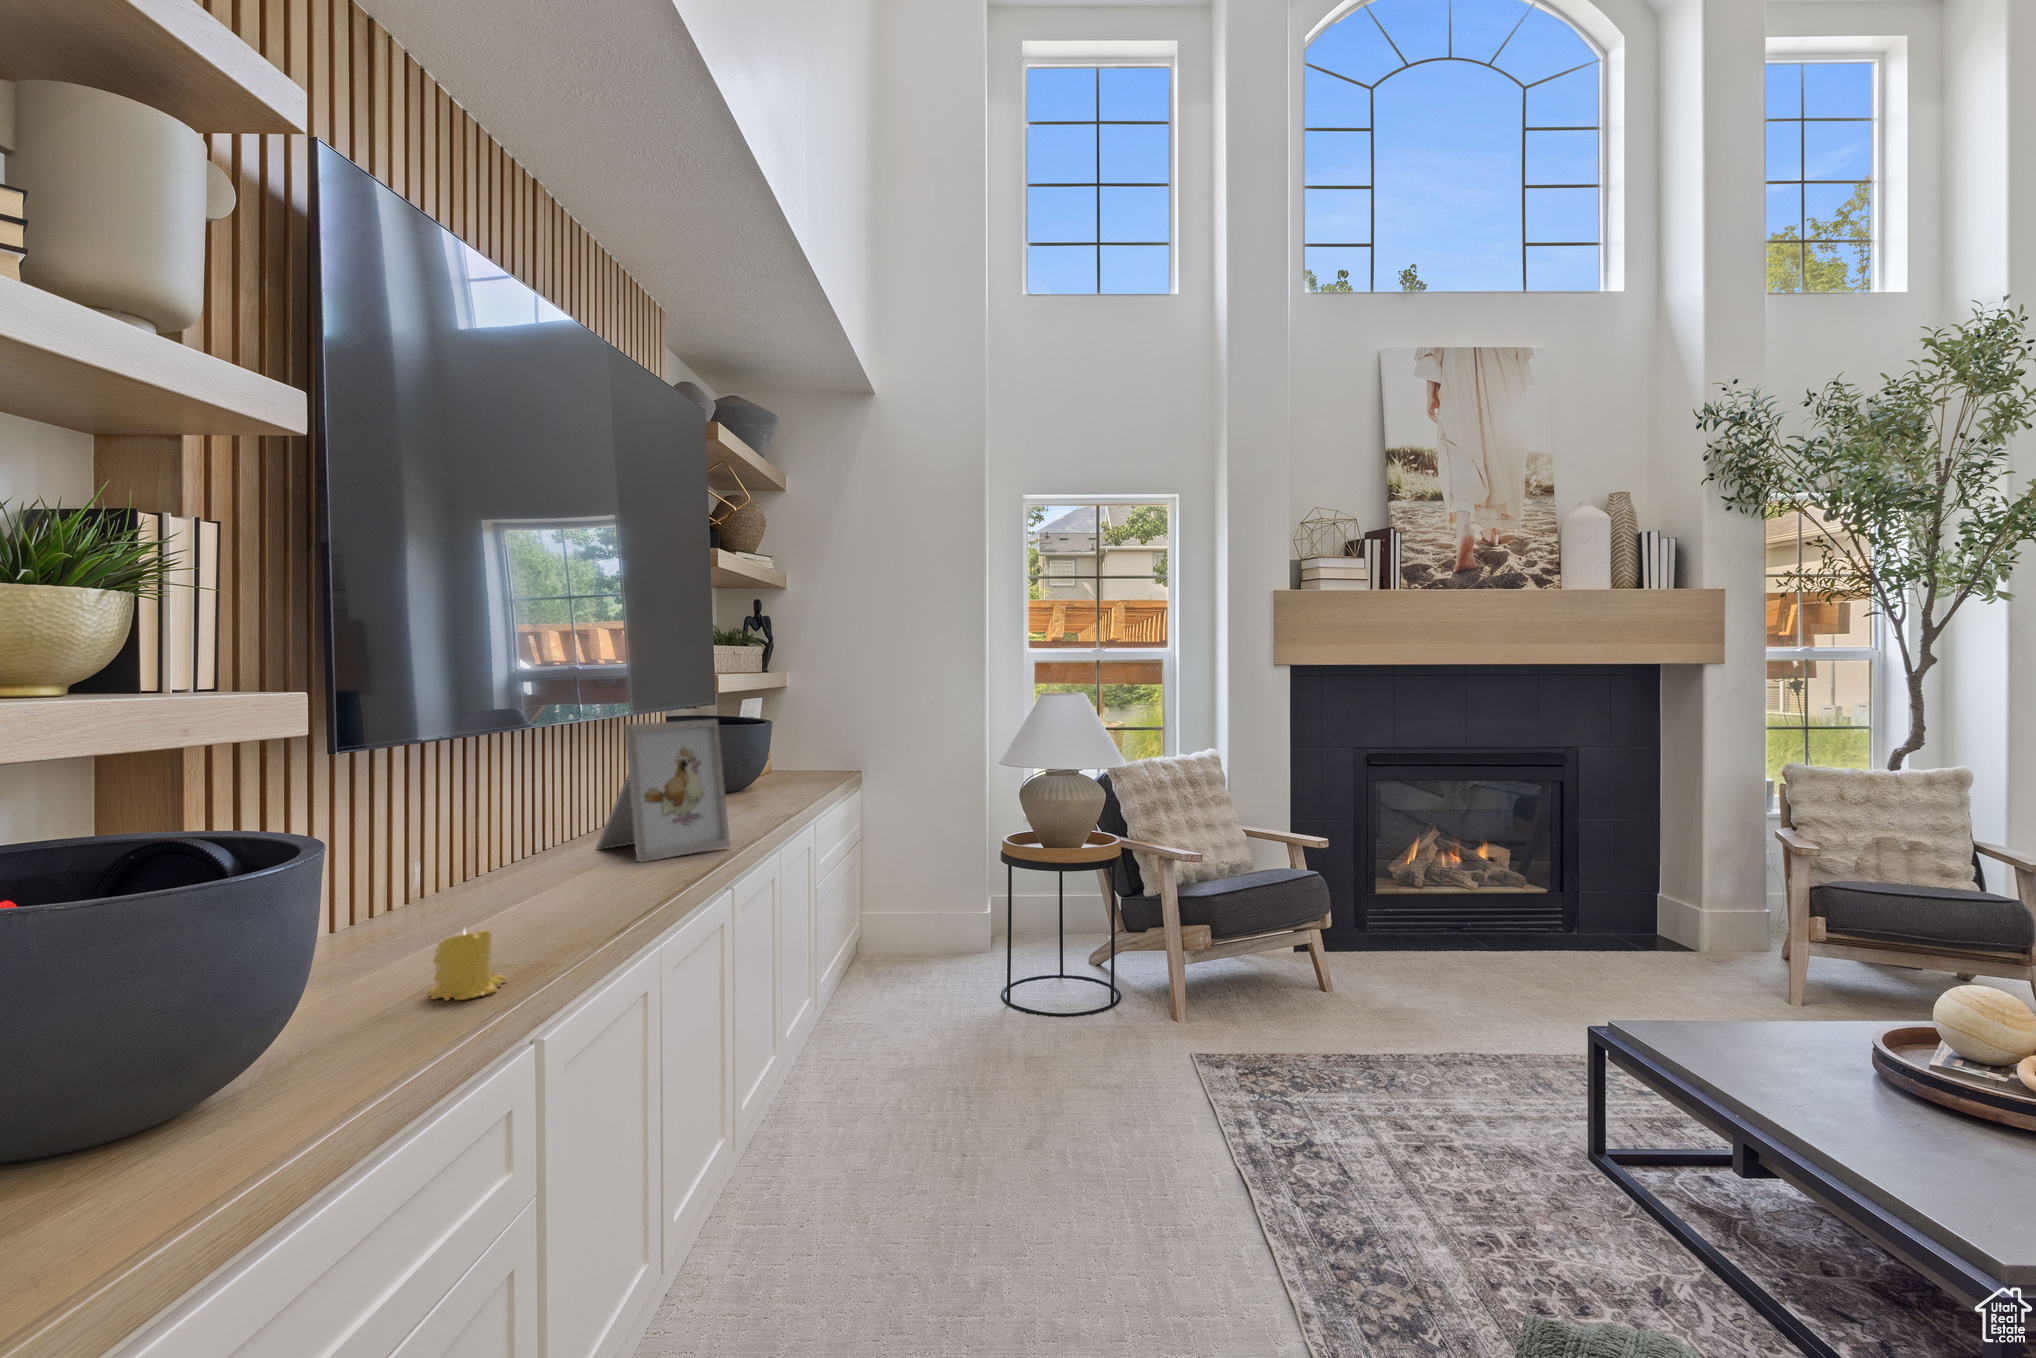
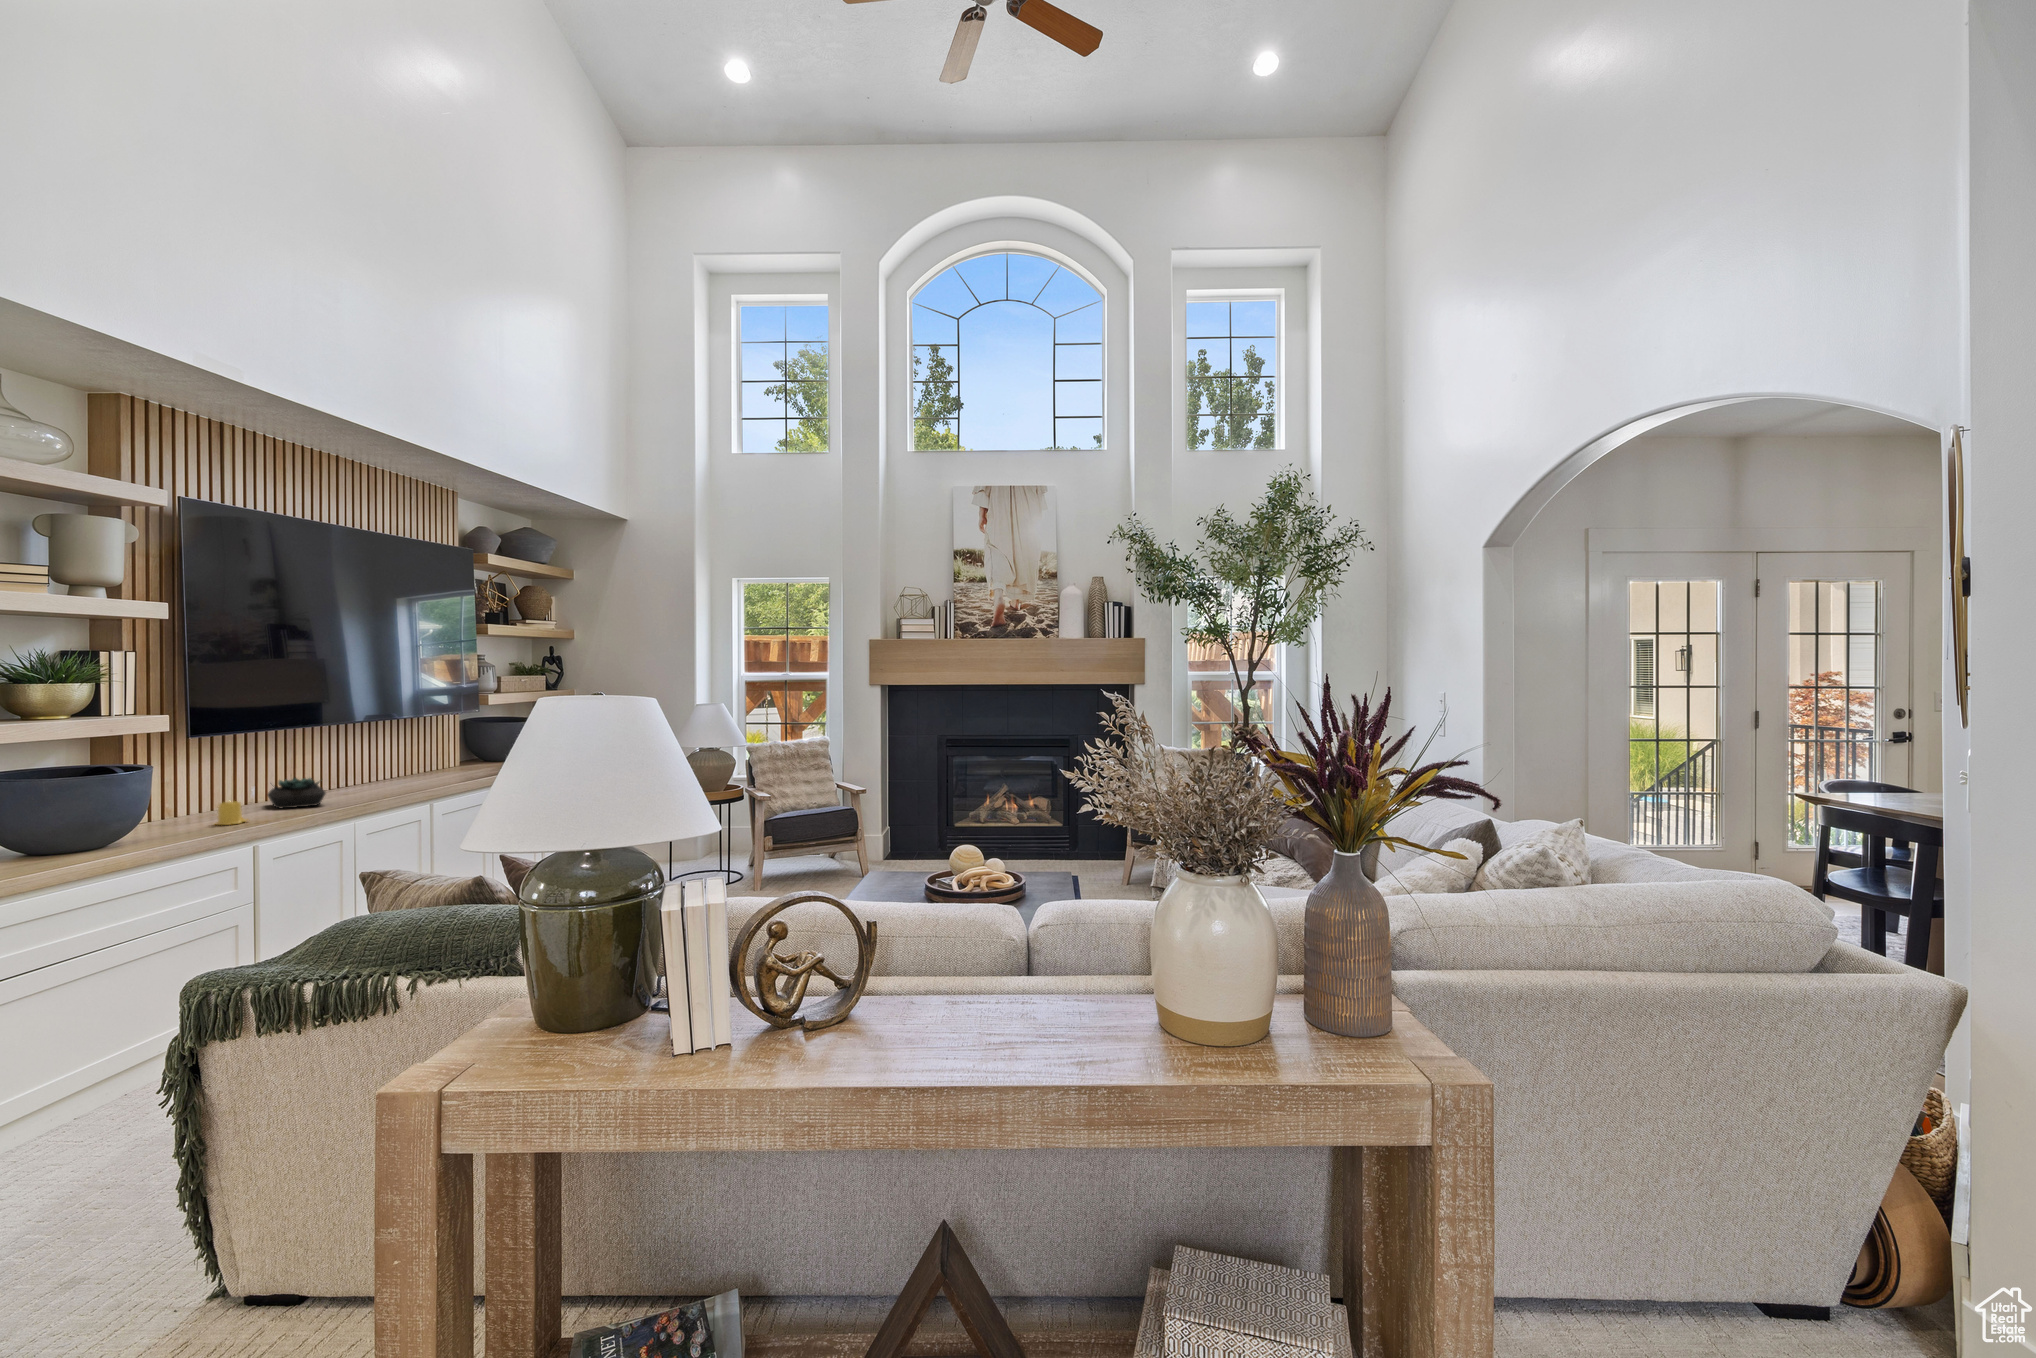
picture frame: present [596,719,730,862] -> none [374,721,443,791]
succulent plant: none [466,844,600,924] -> present [268,778,326,808]

